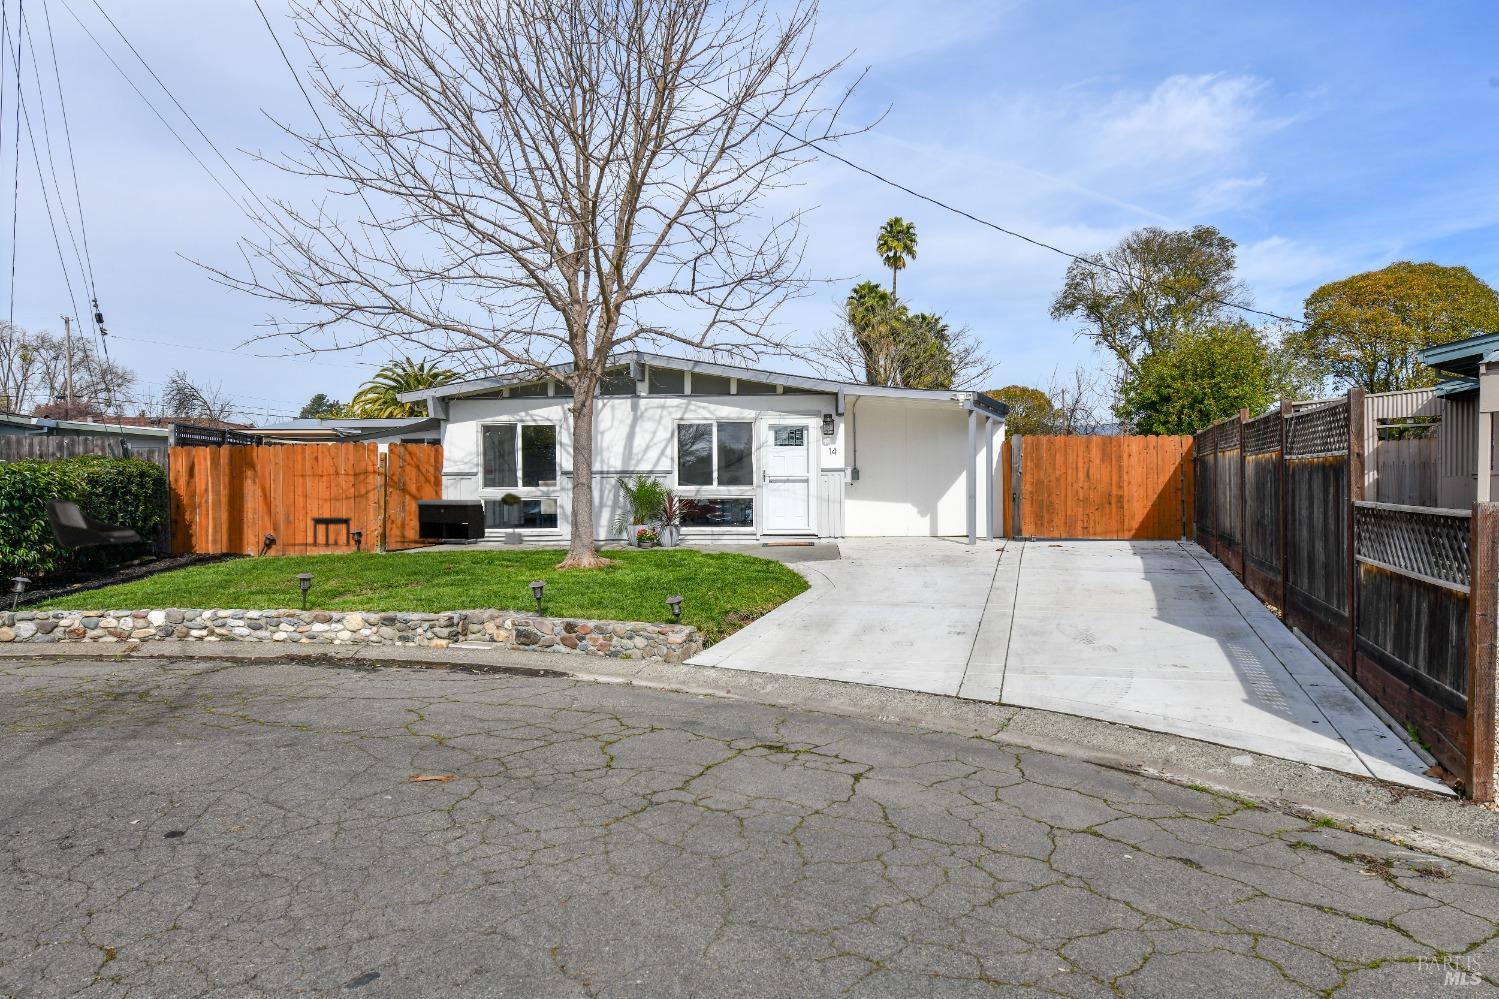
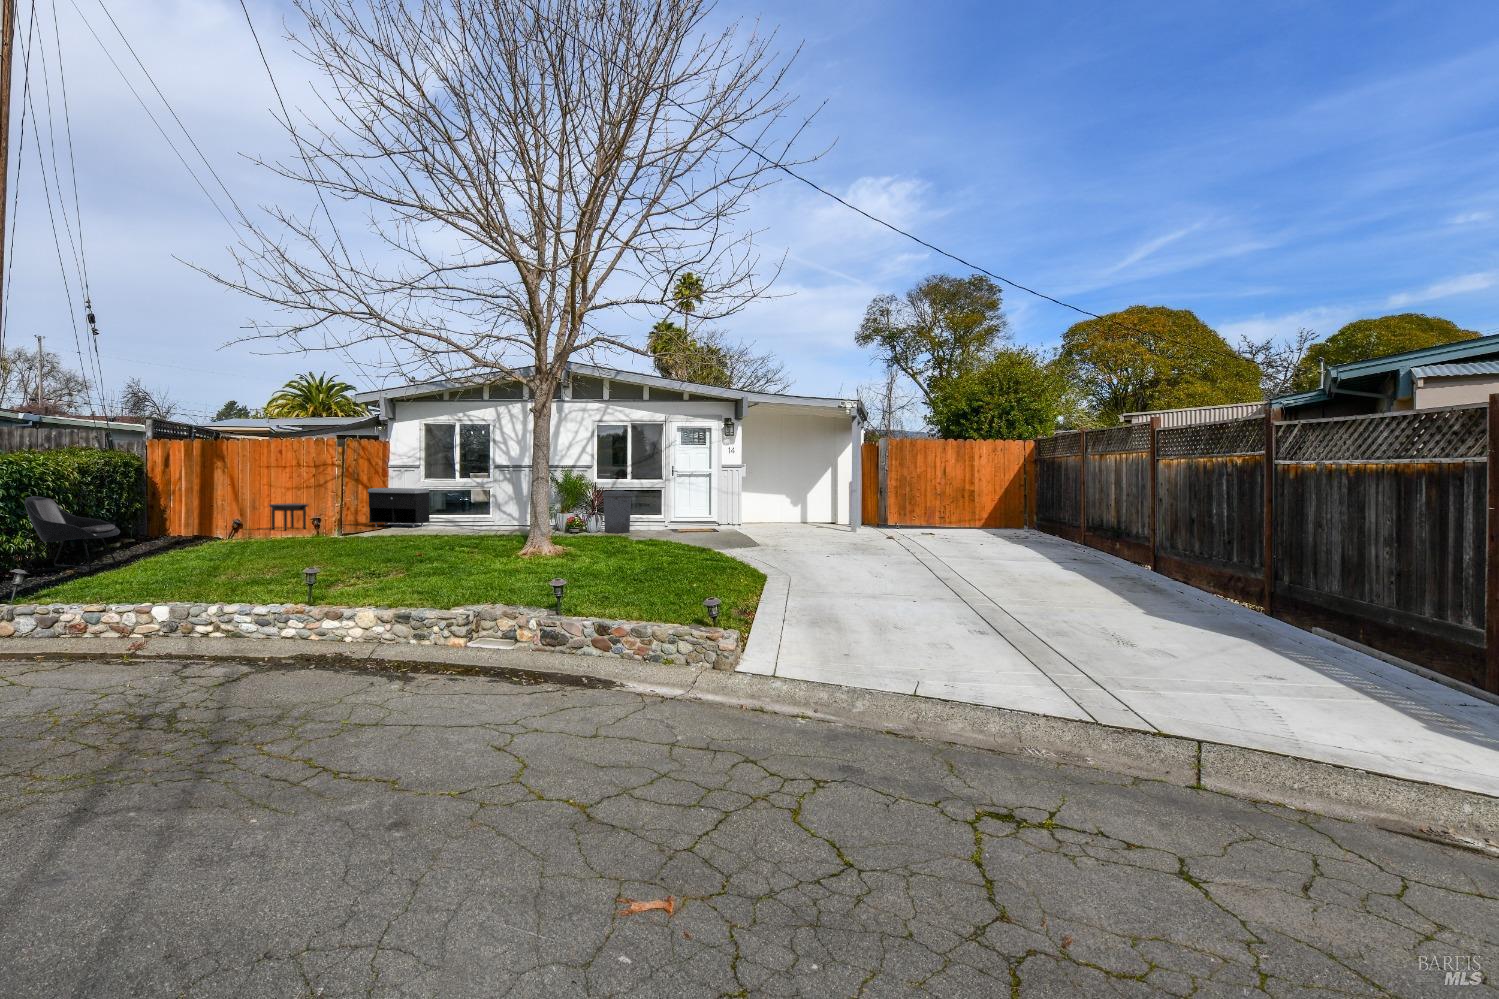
potted tree: present [501,493,523,544] -> none [443,481,464,527]
trash can: none [678,500,715,550] -> present [603,491,632,533]

